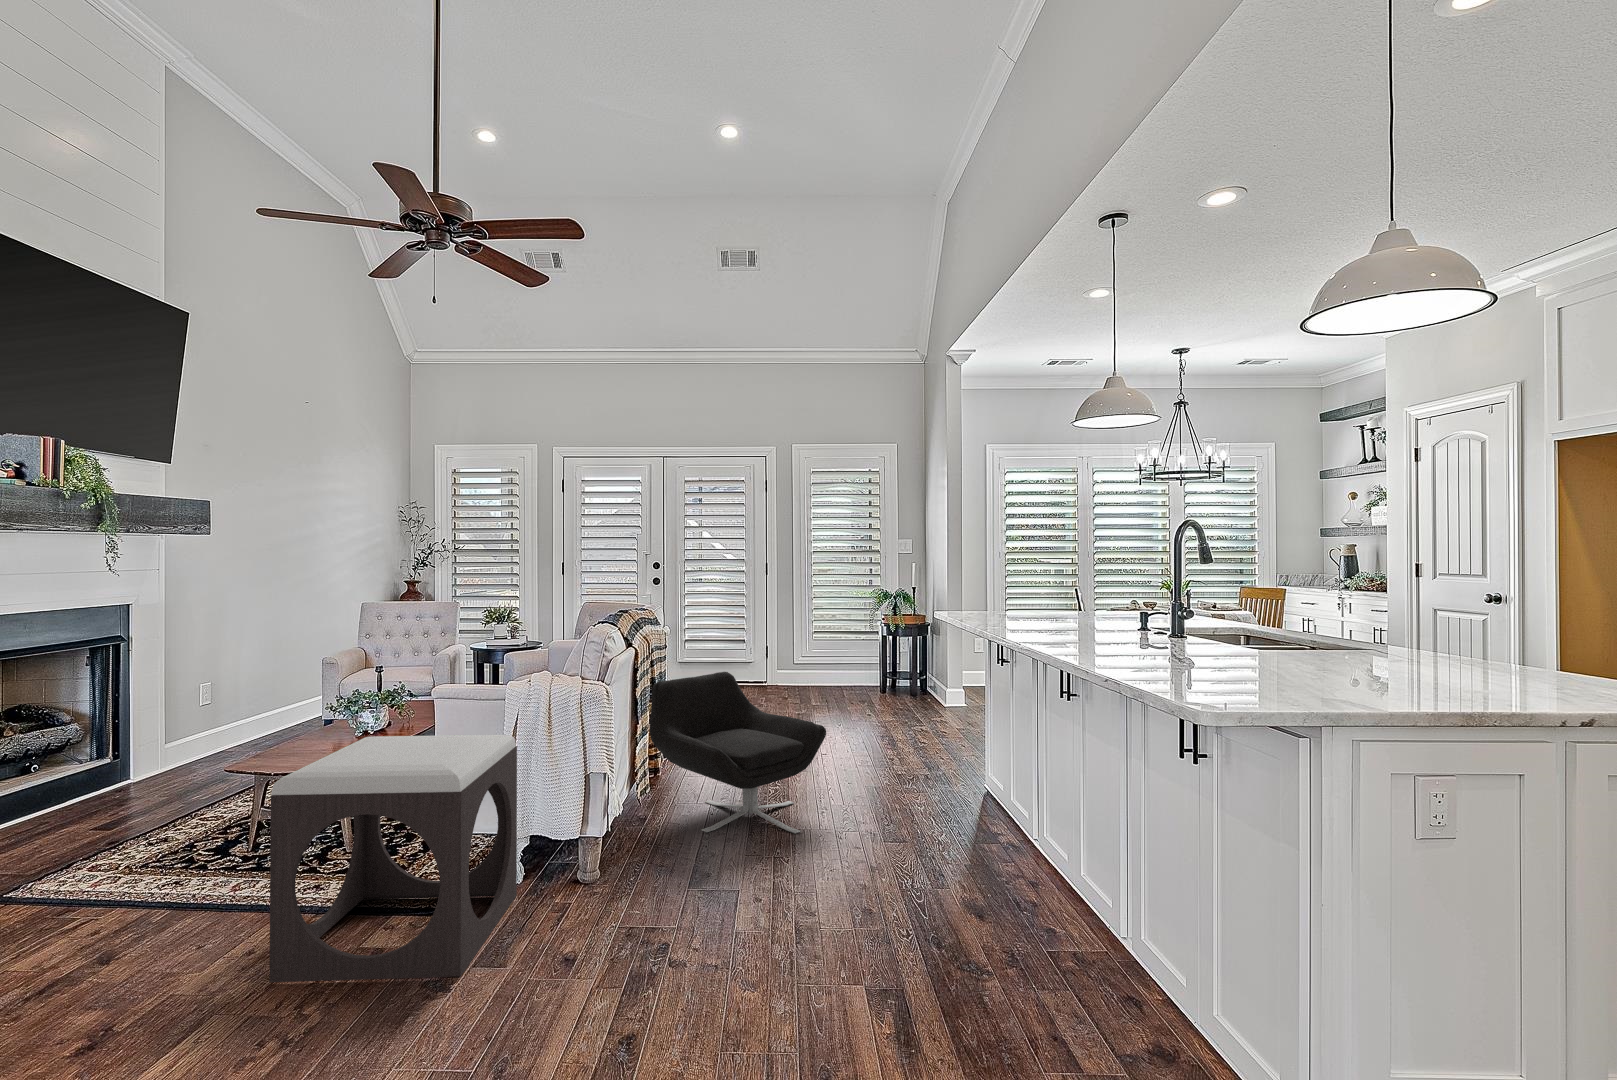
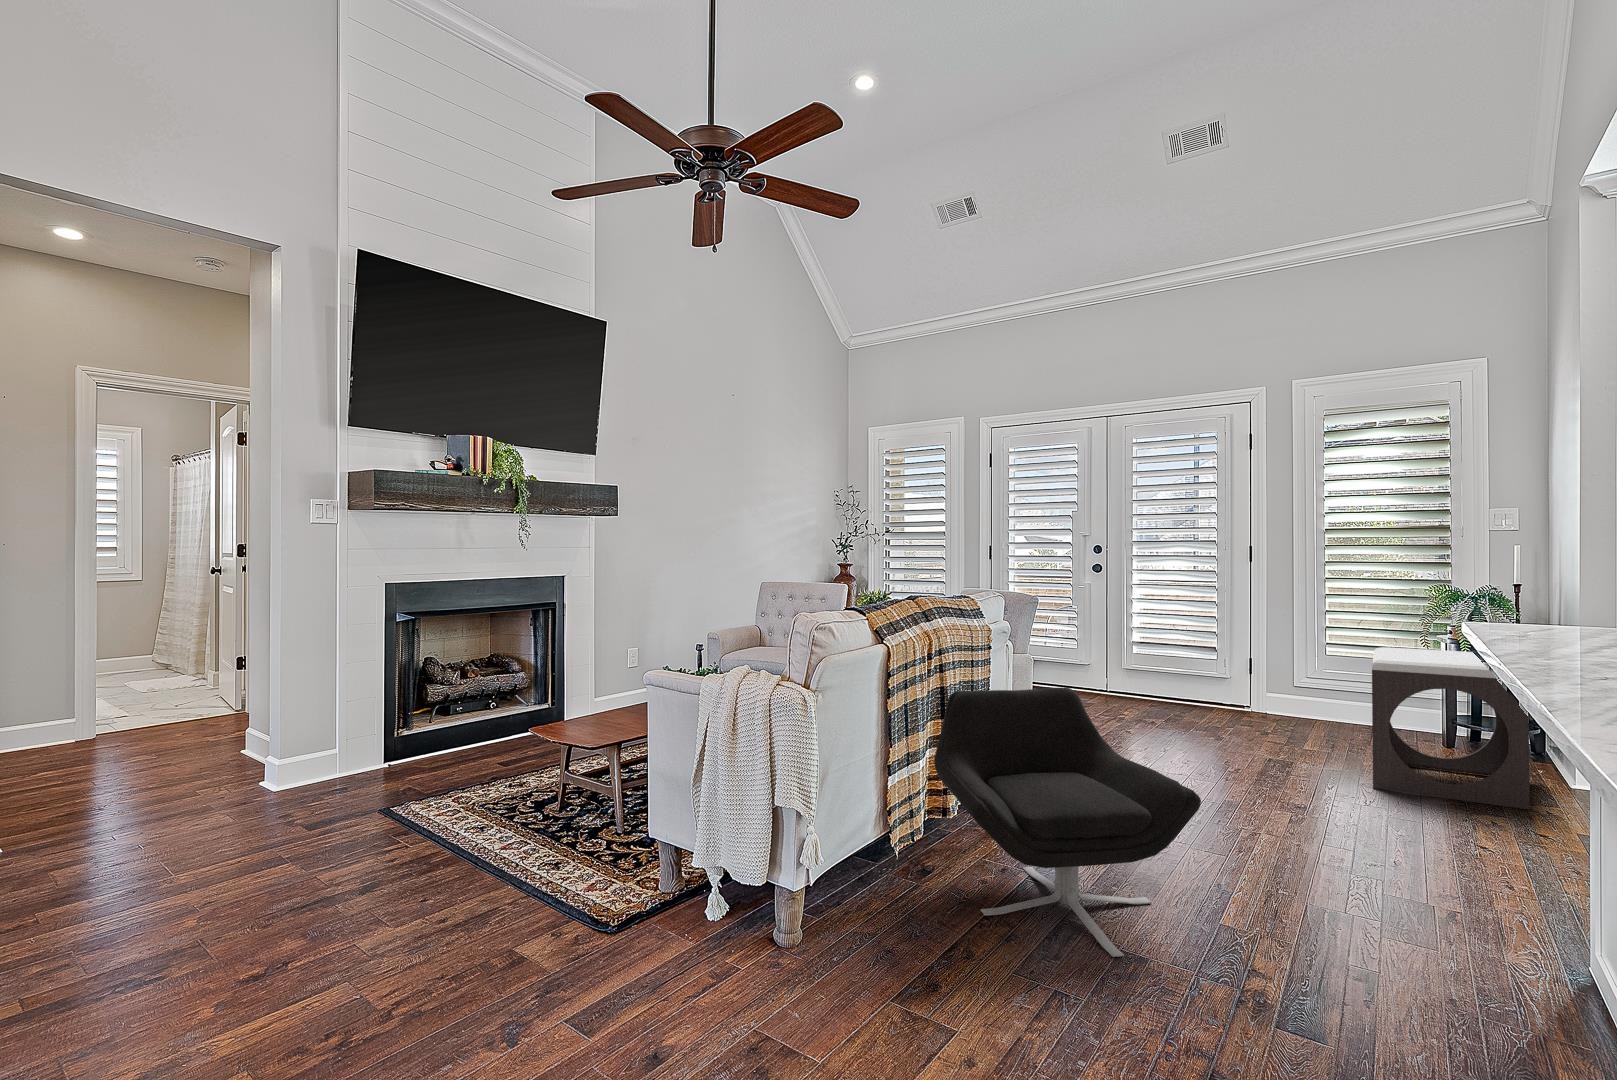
footstool: present [270,735,517,982] -> present [1372,647,1530,810]

